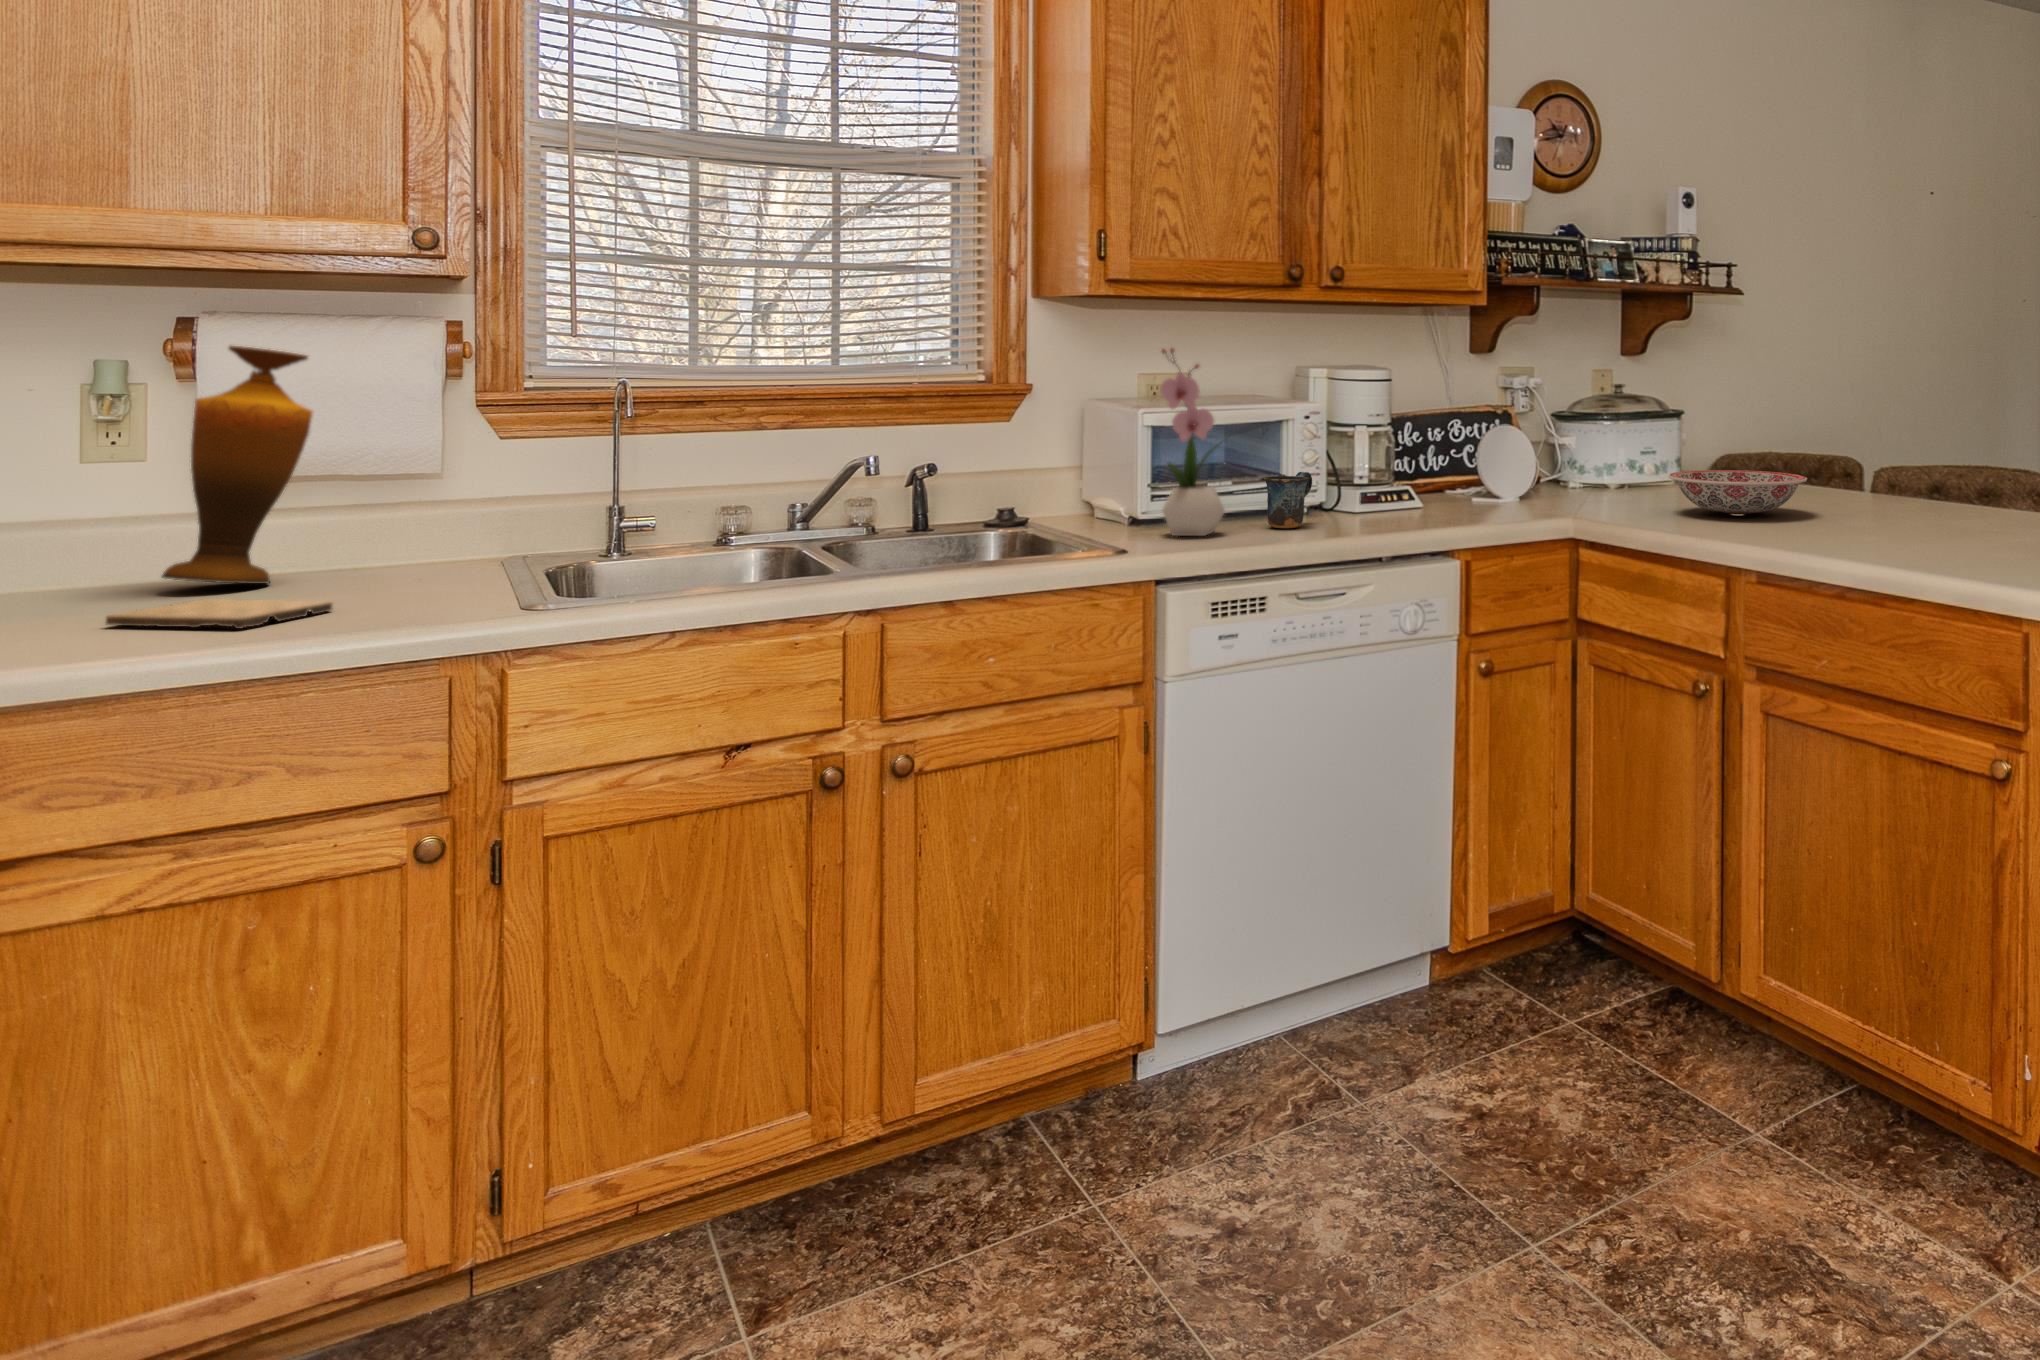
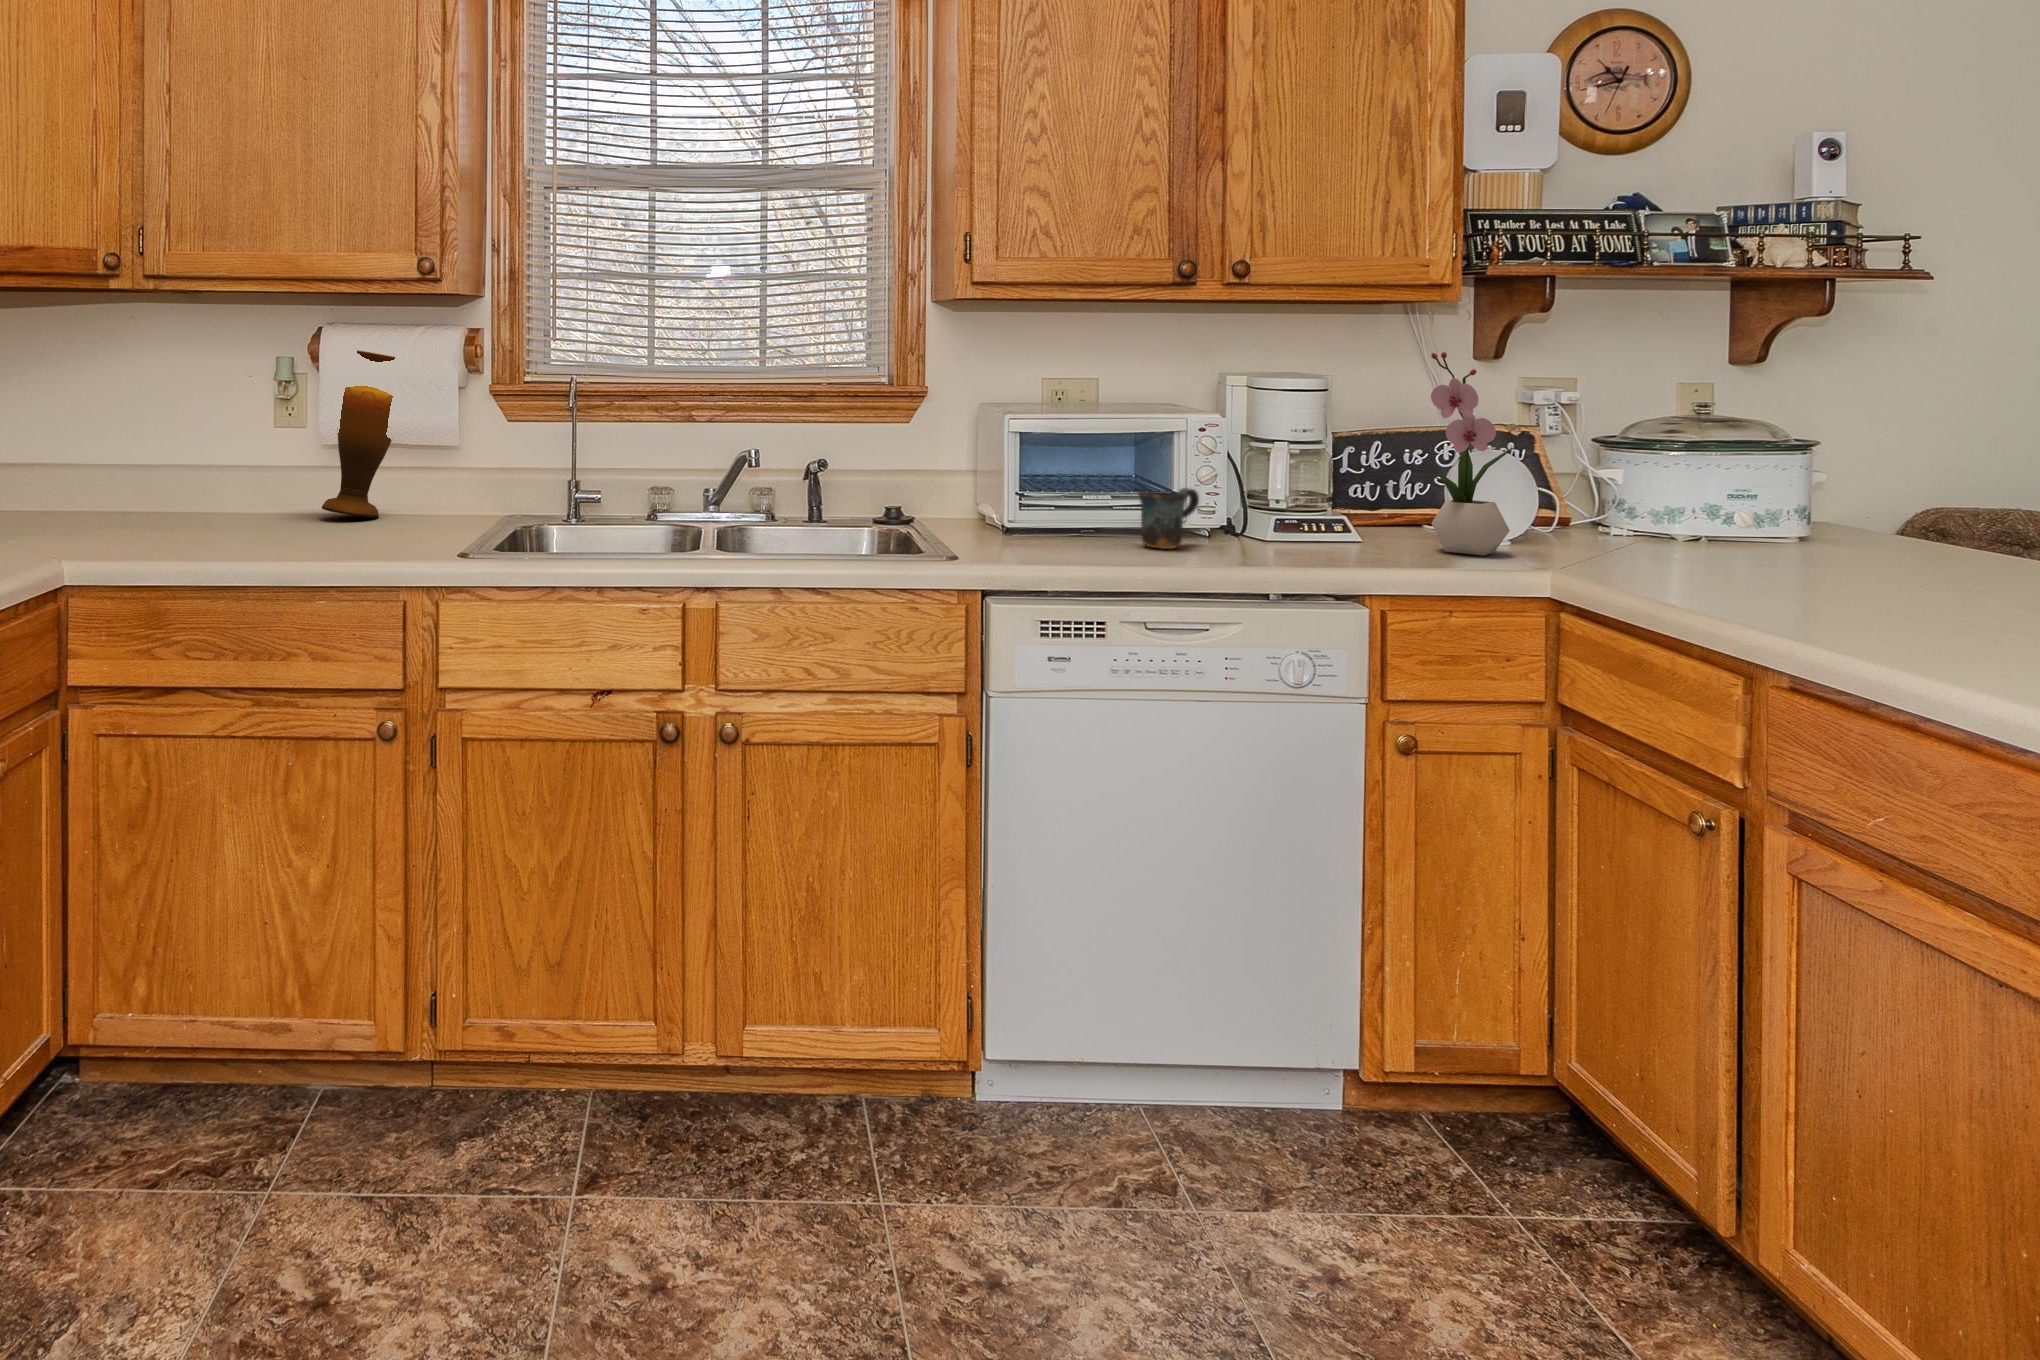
flower arrangement: present [1160,348,1225,536] -> present [1431,352,1513,556]
ceramic bowl: present [1669,470,1807,515] -> none [1719,524,1982,593]
cutting board: present [106,599,333,629] -> none [261,526,373,549]

